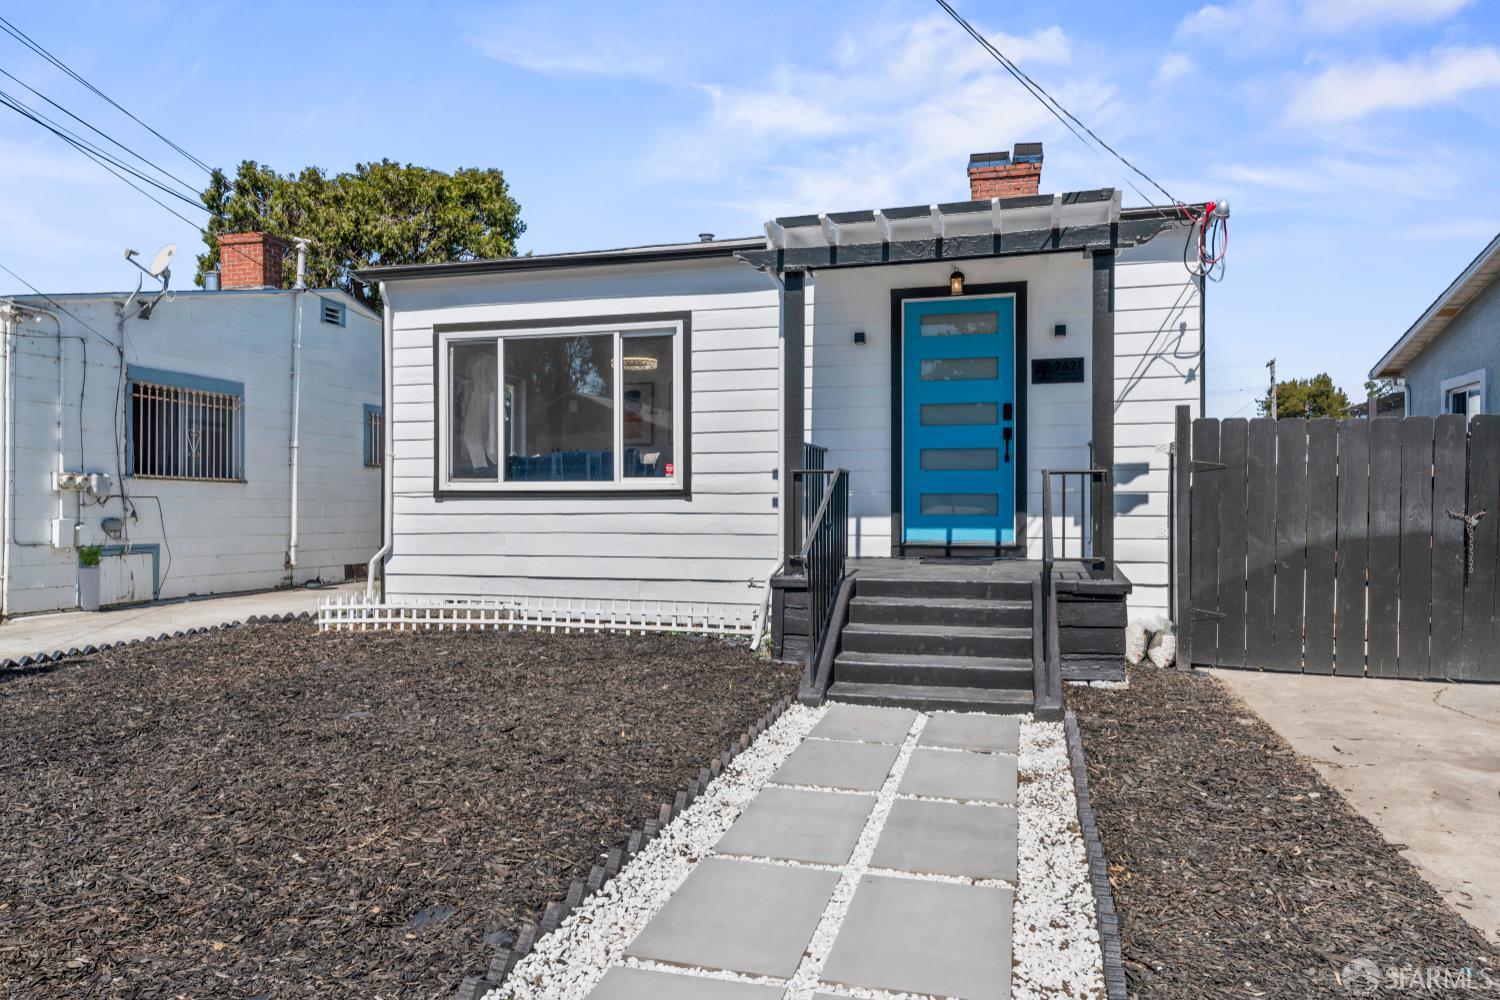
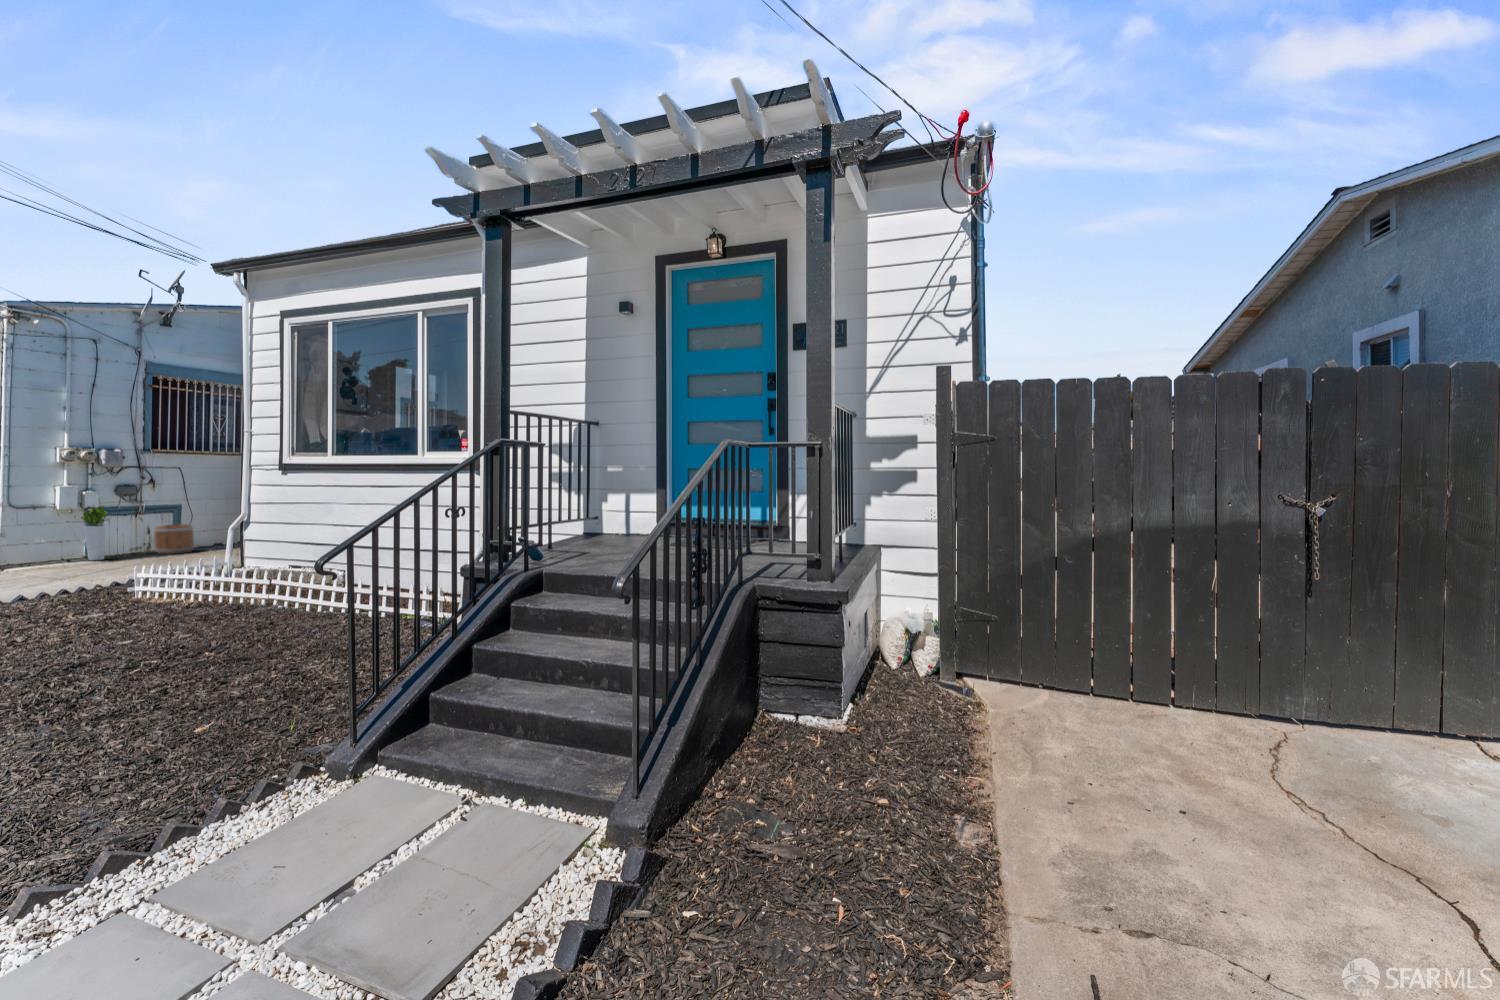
bucket: none [138,568,182,604] -> present [154,524,194,554]

